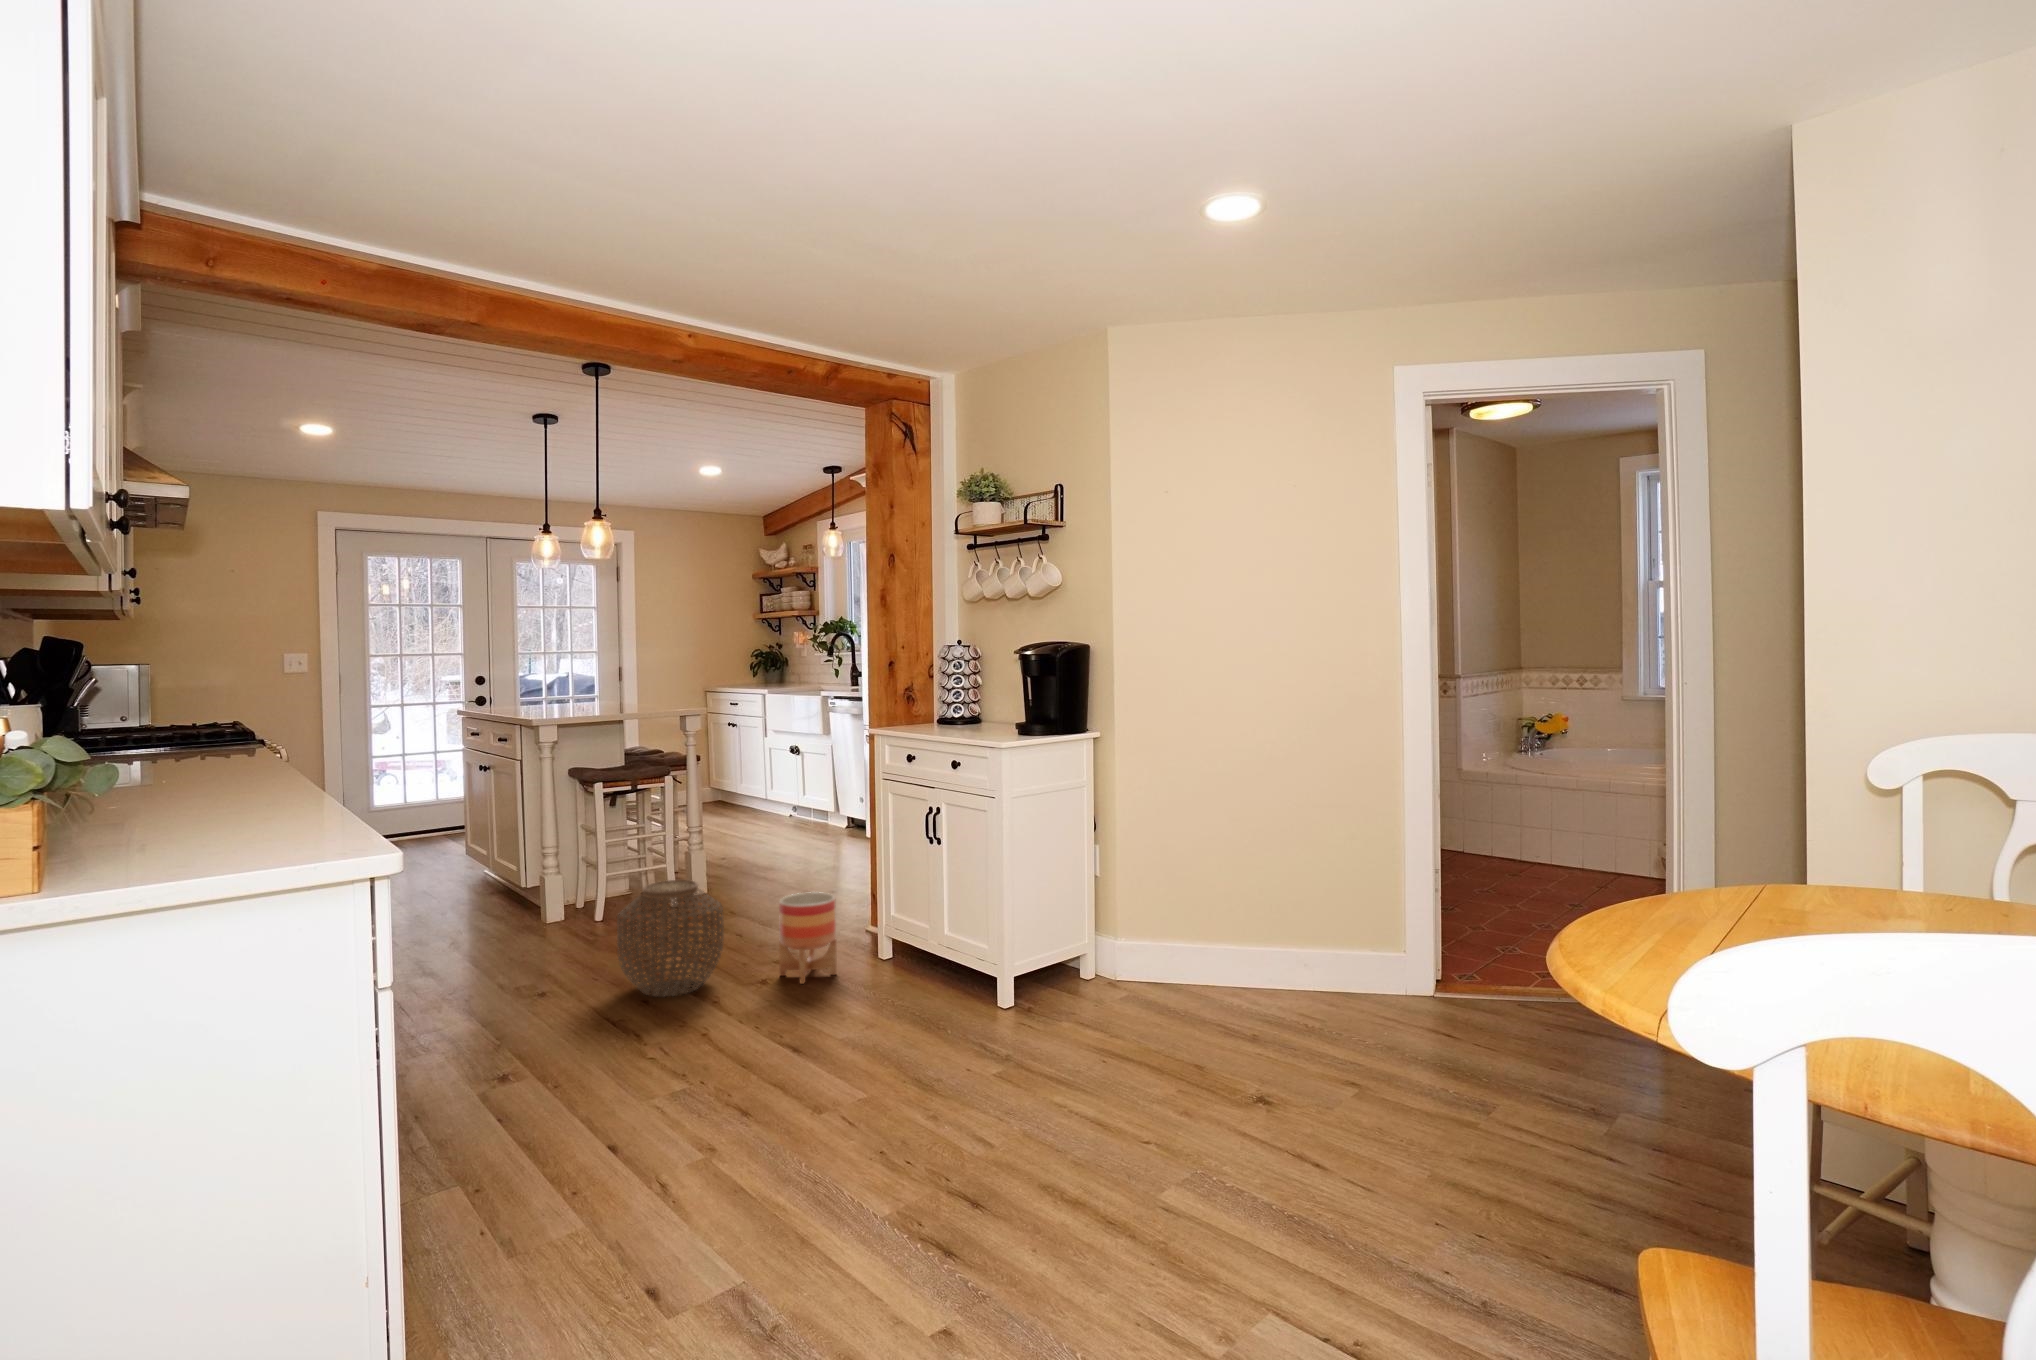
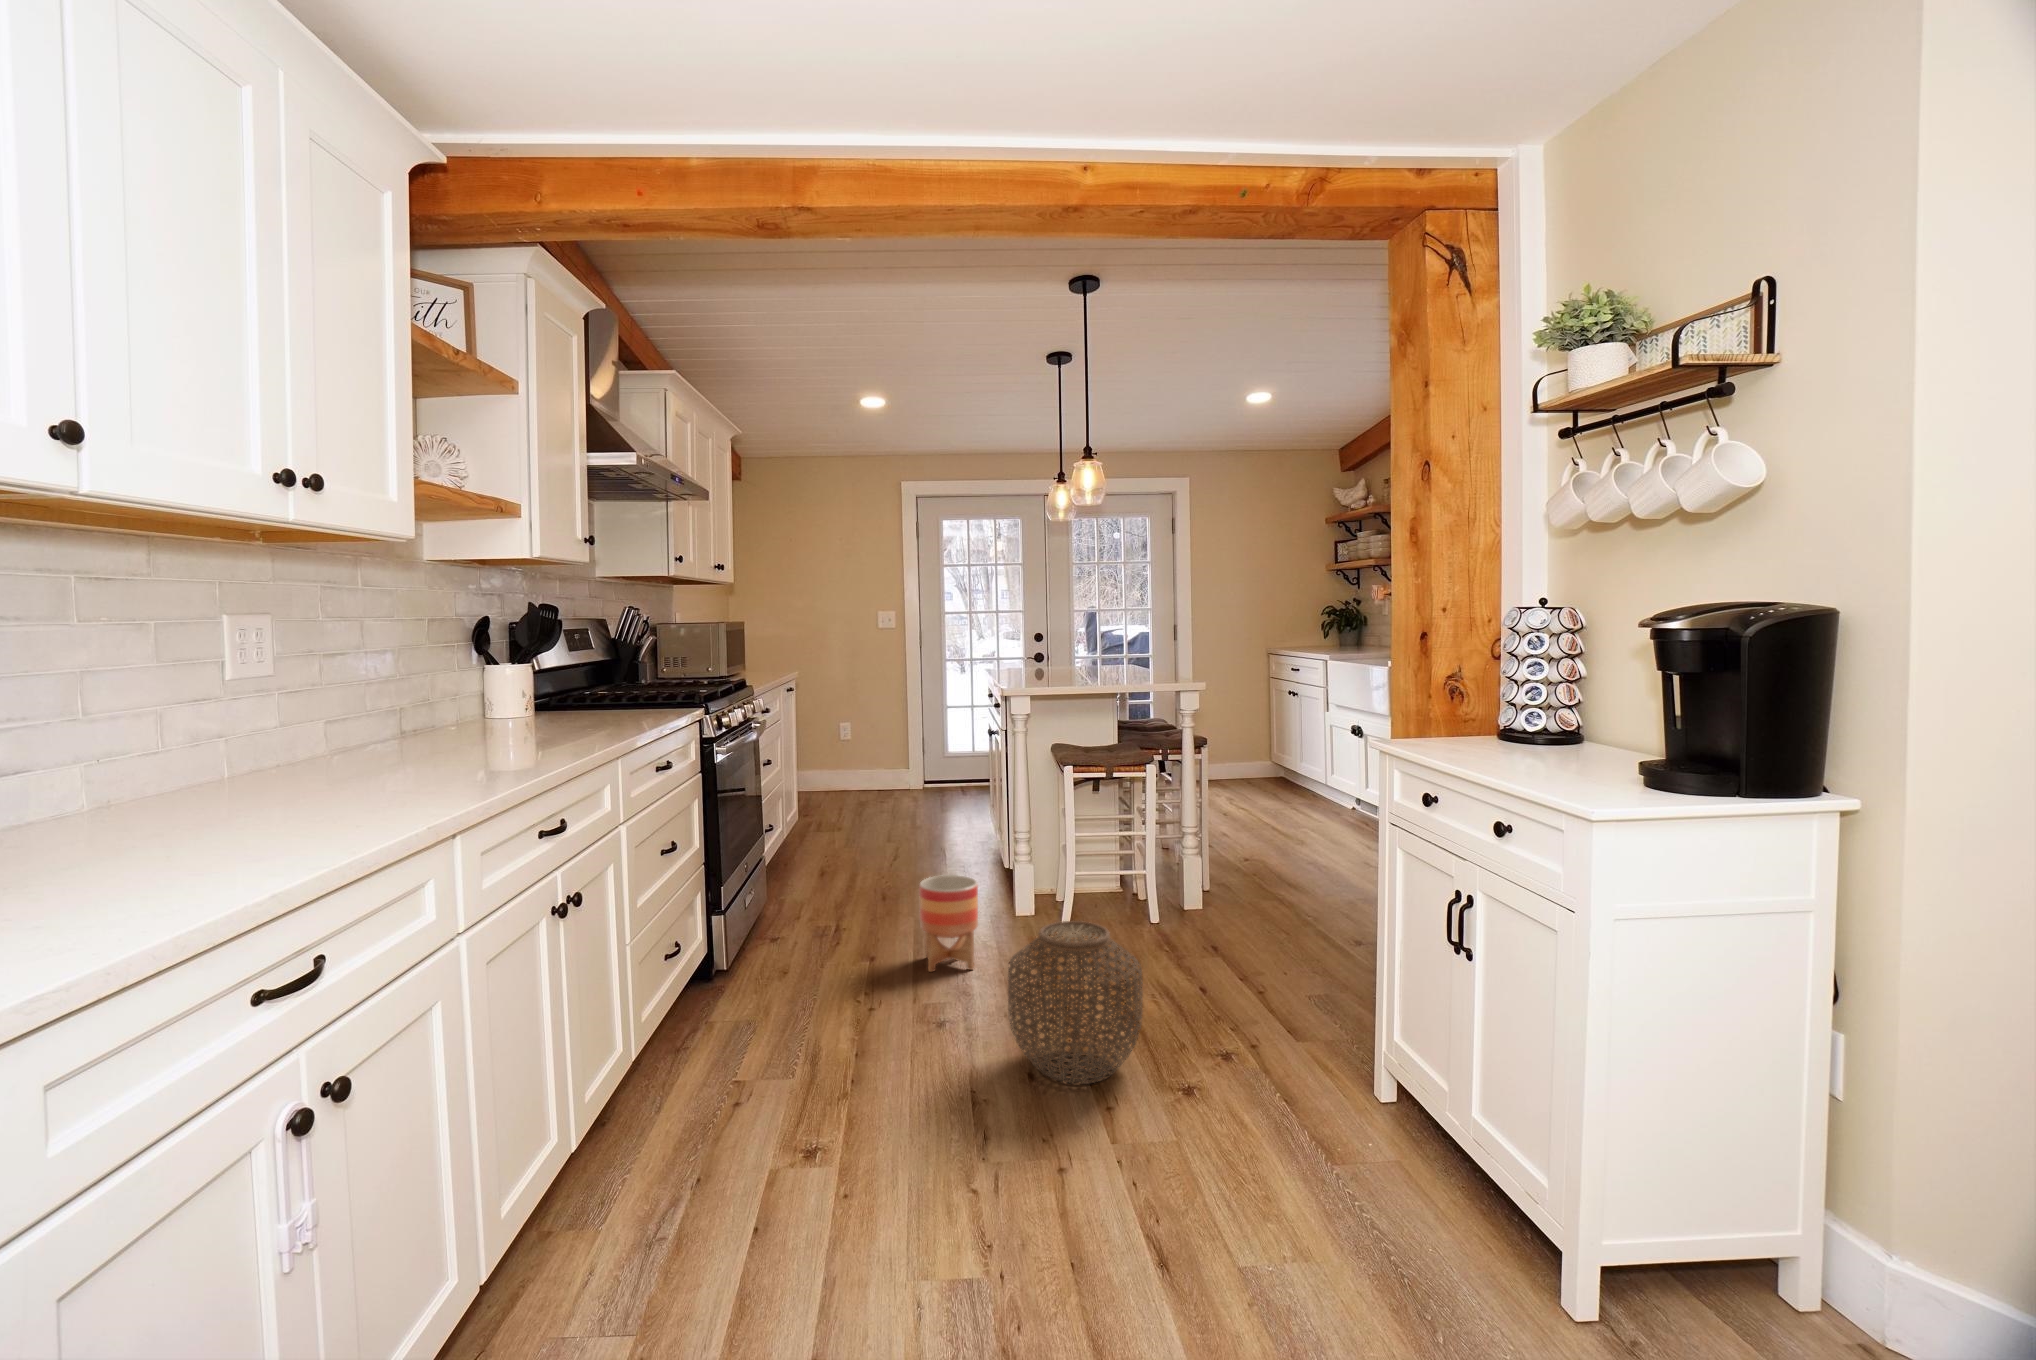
planter: present [779,892,837,984] -> present [919,875,978,972]

